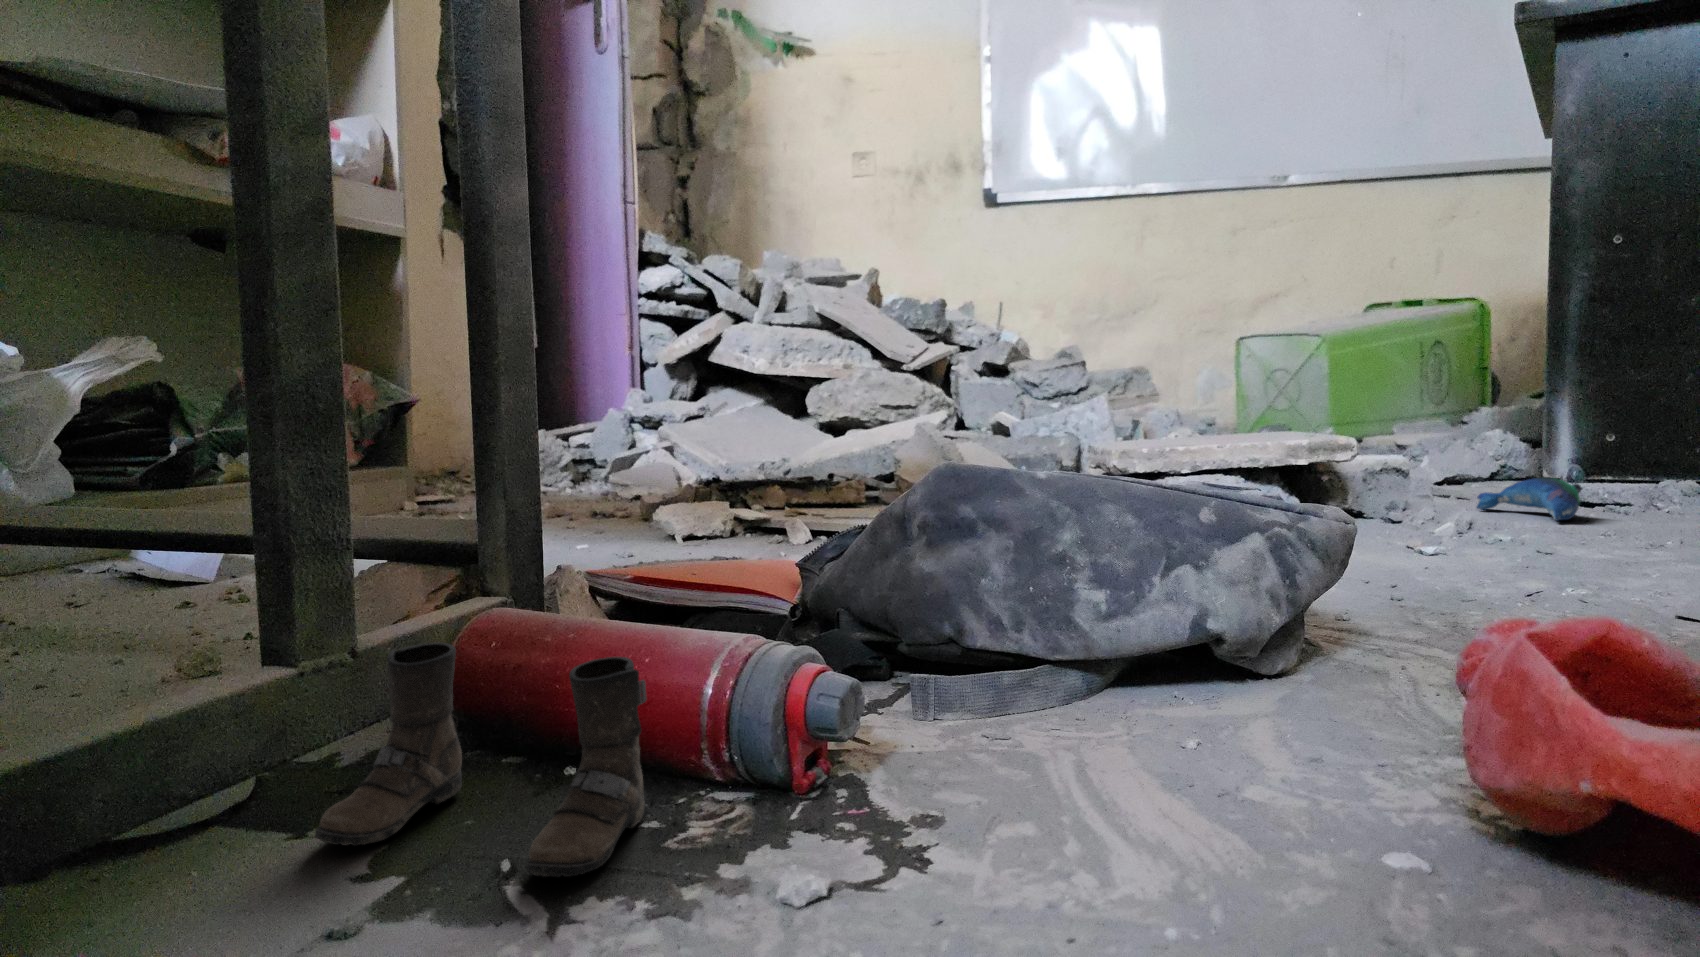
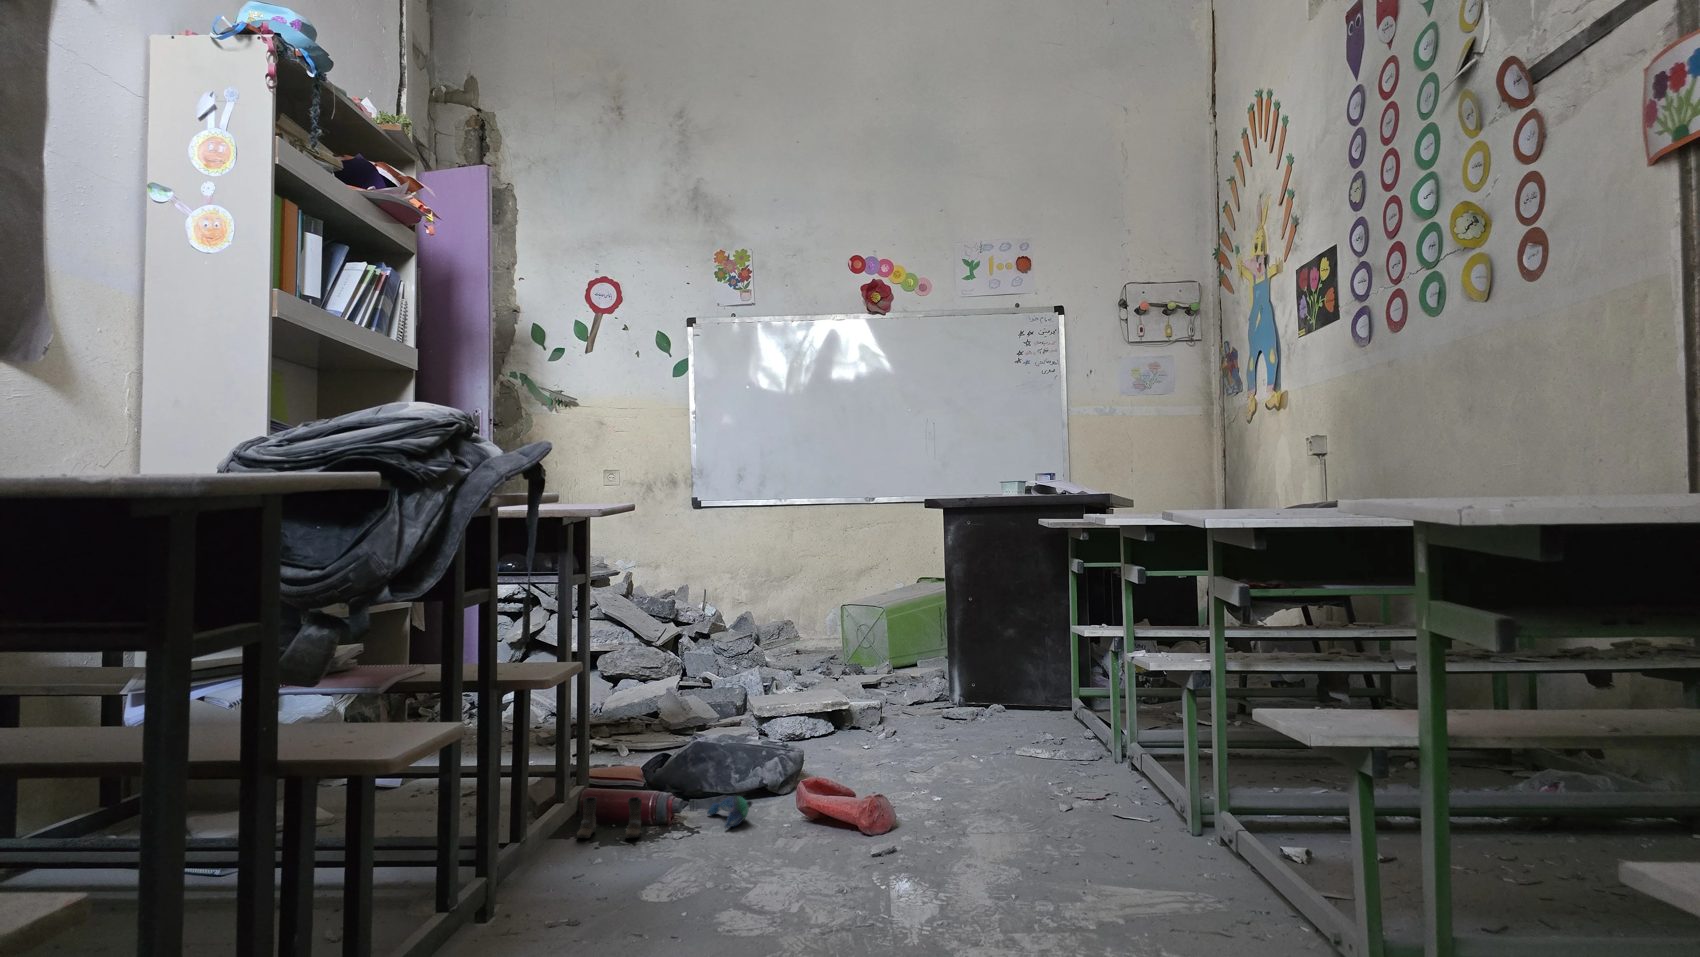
plush toy: present [1477,478,1581,521] -> present [707,796,752,828]

